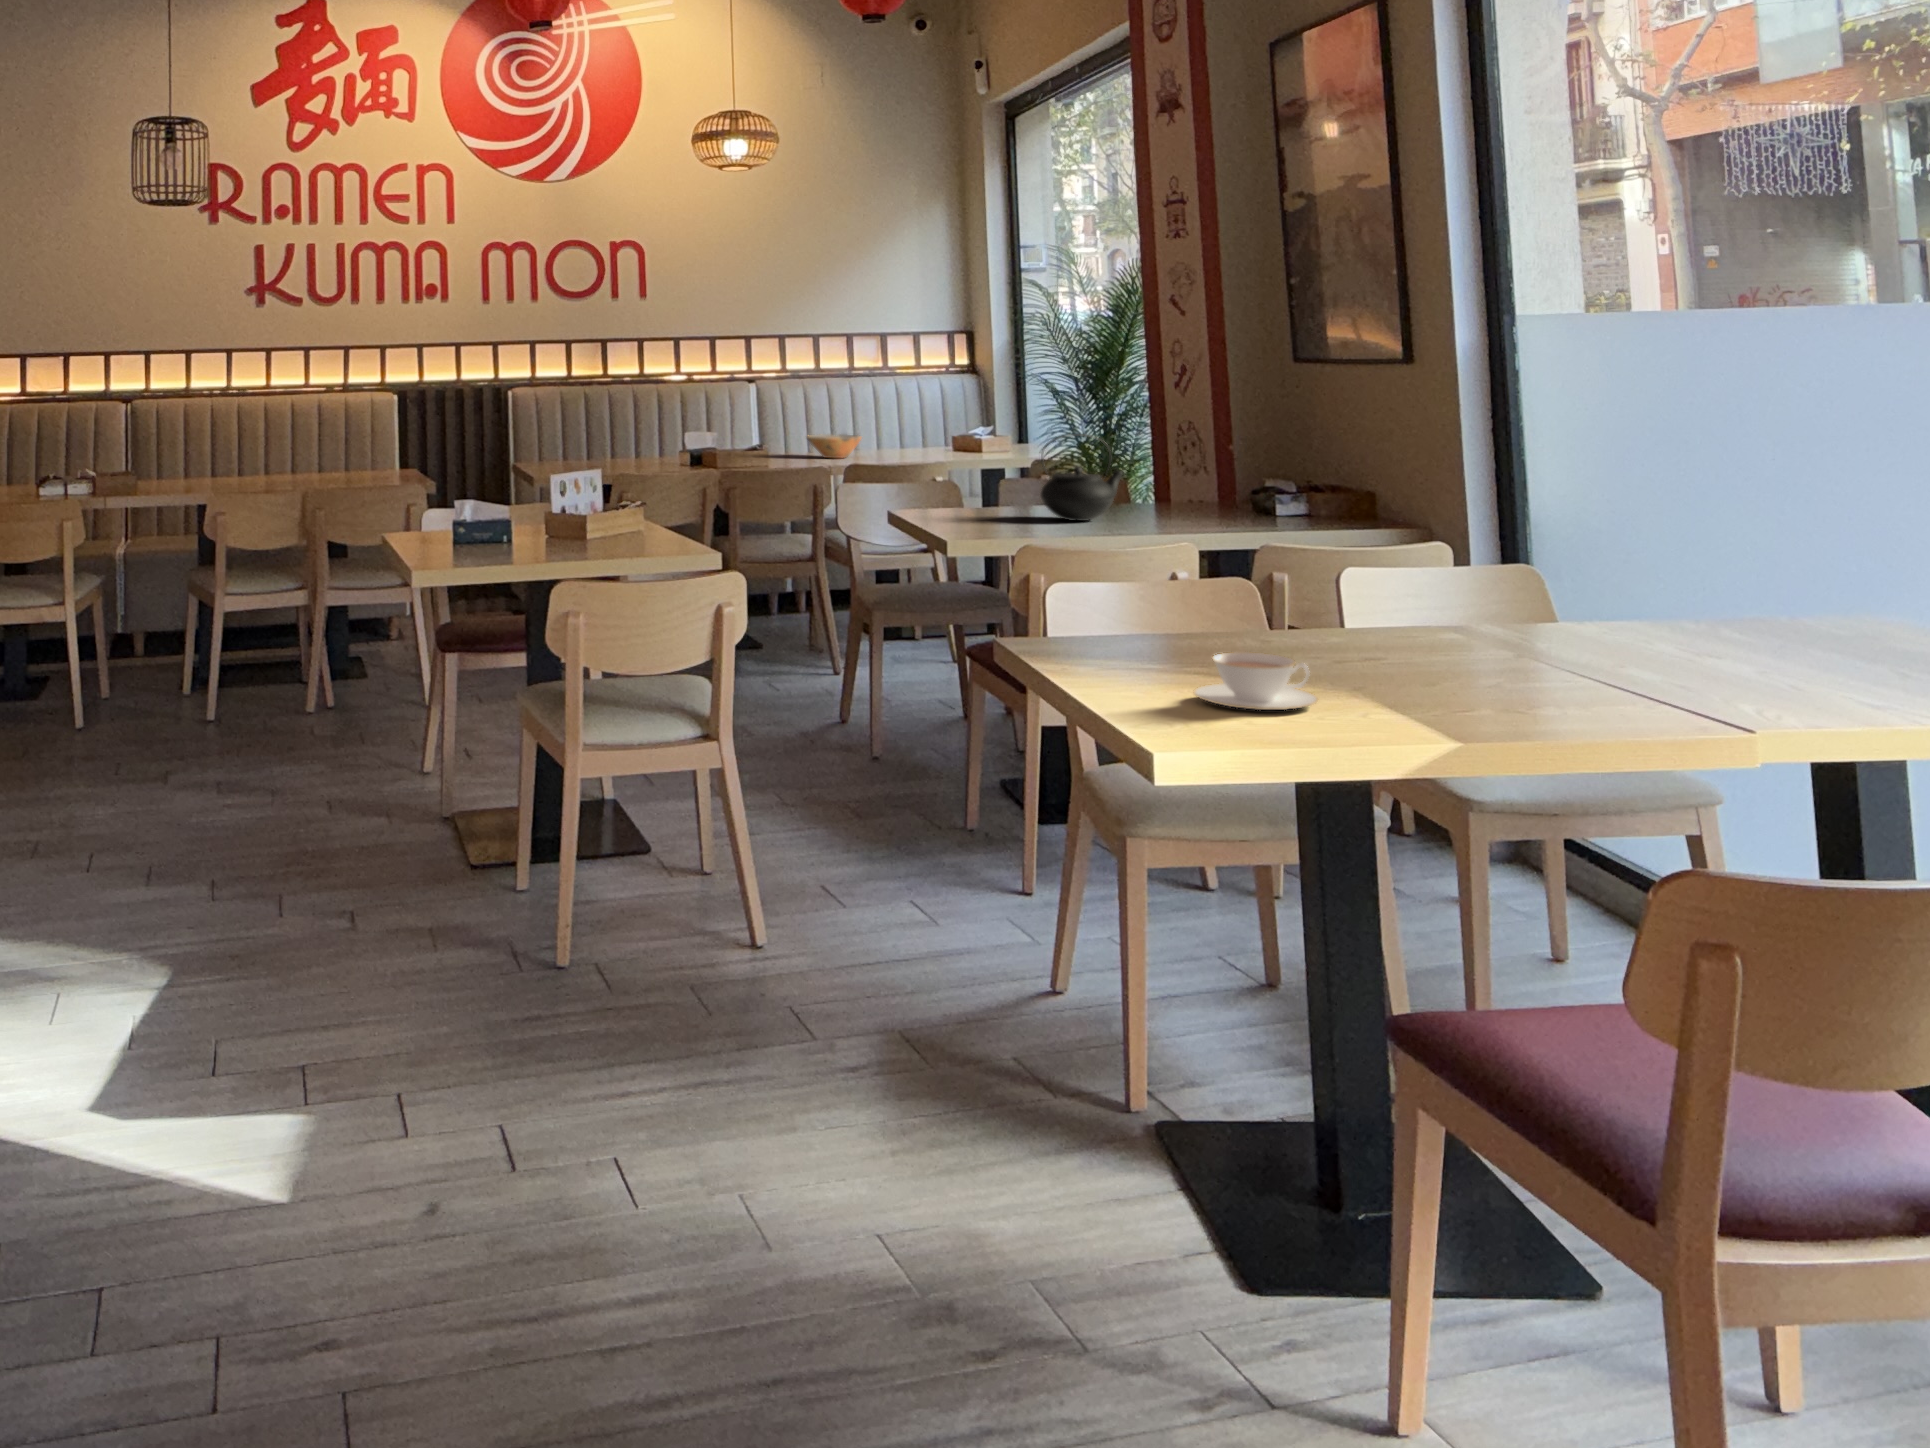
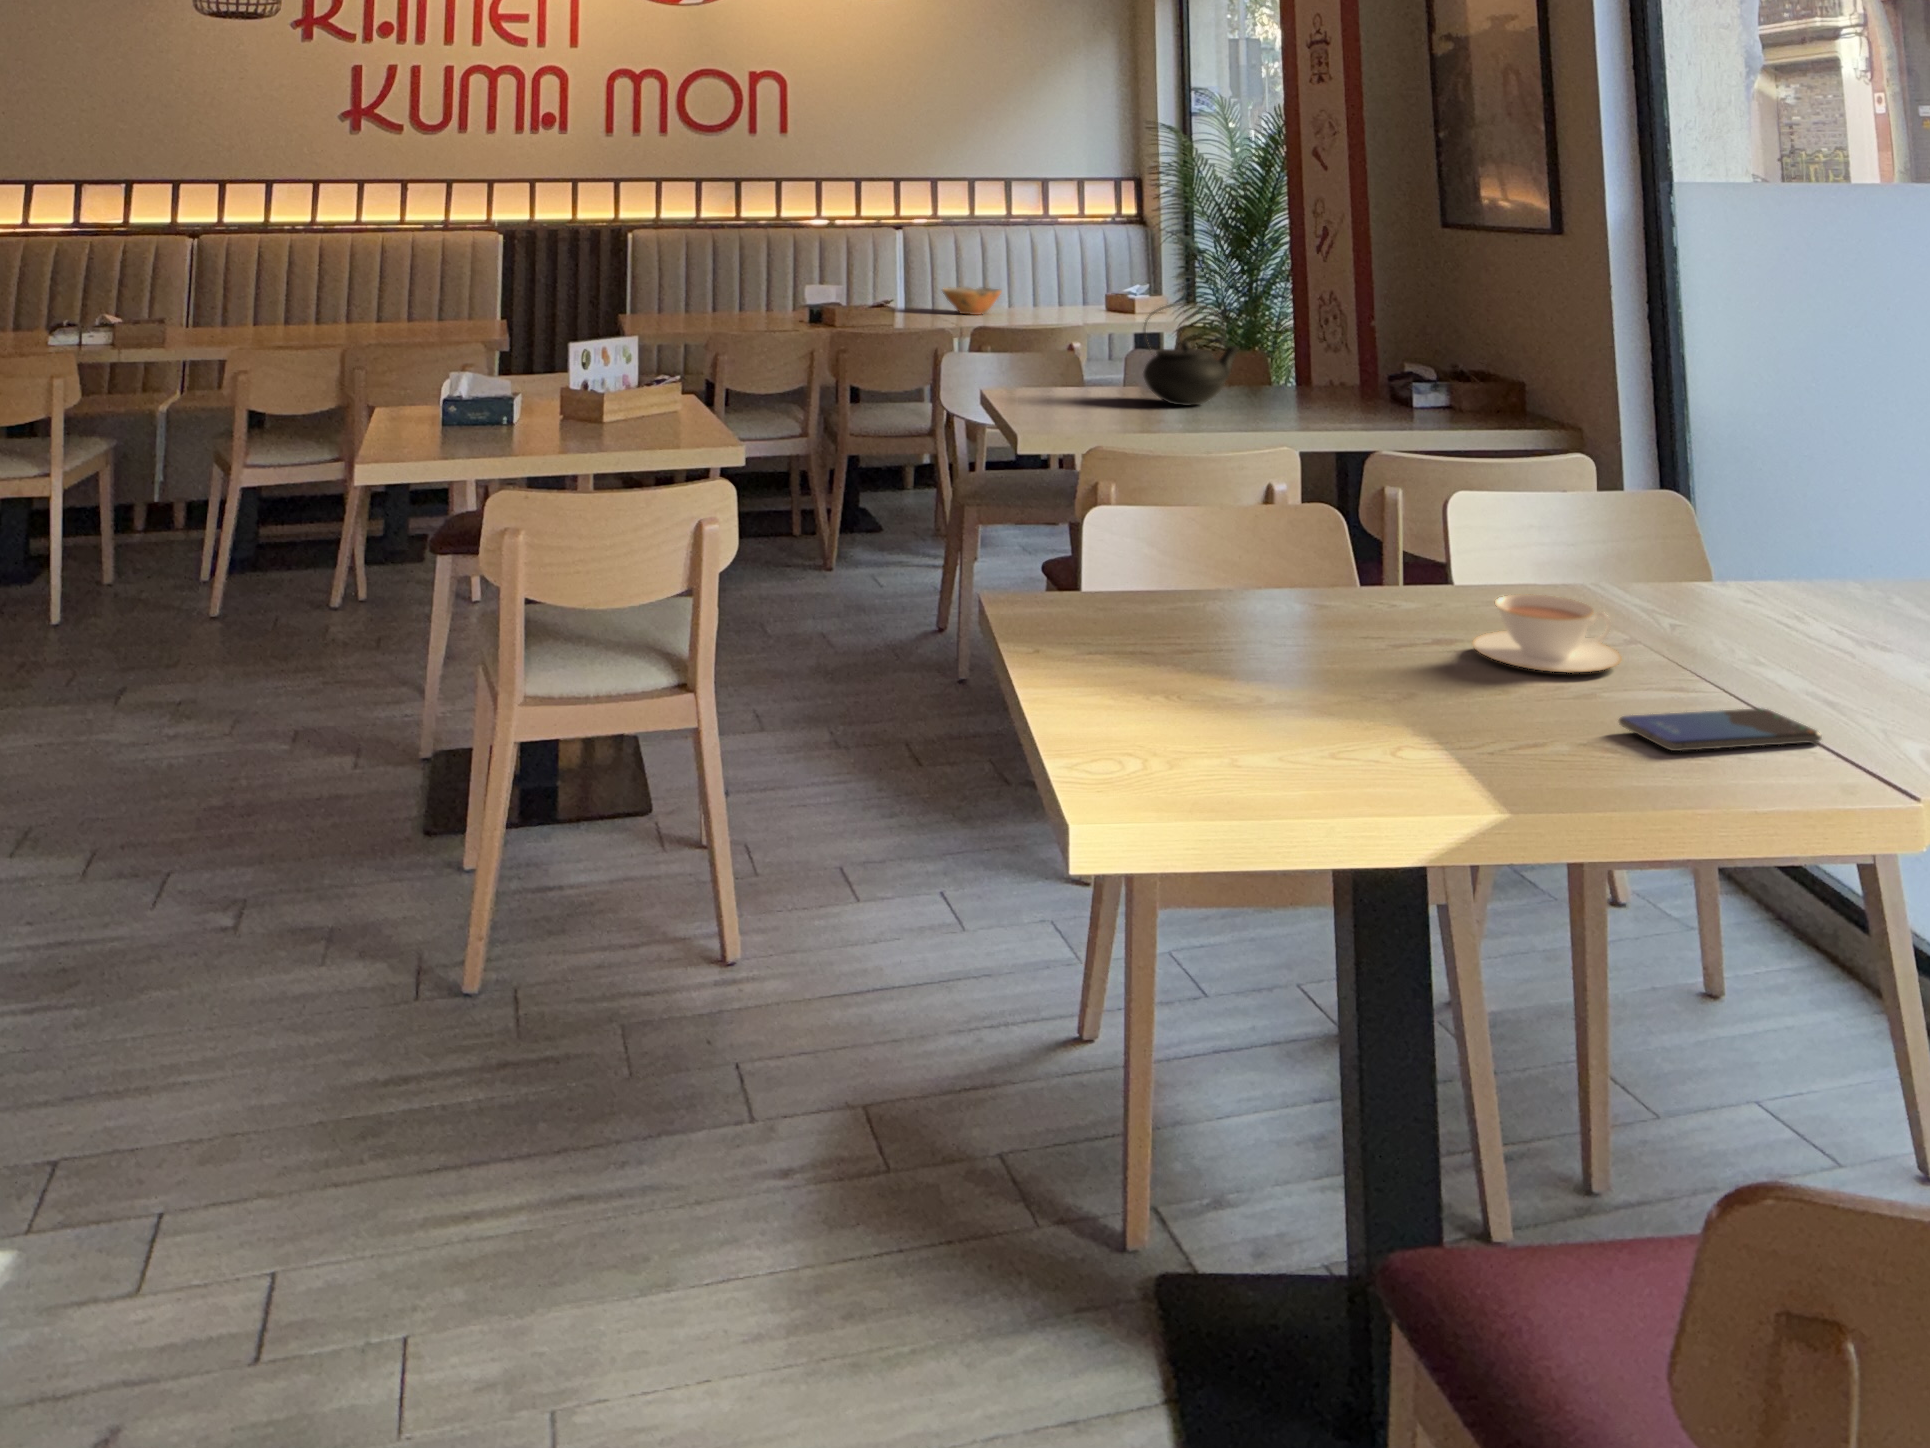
teacup: present [1194,652,1318,710] -> present [1473,595,1621,673]
smartphone: none [1530,679,1678,700] -> present [1619,708,1821,751]

